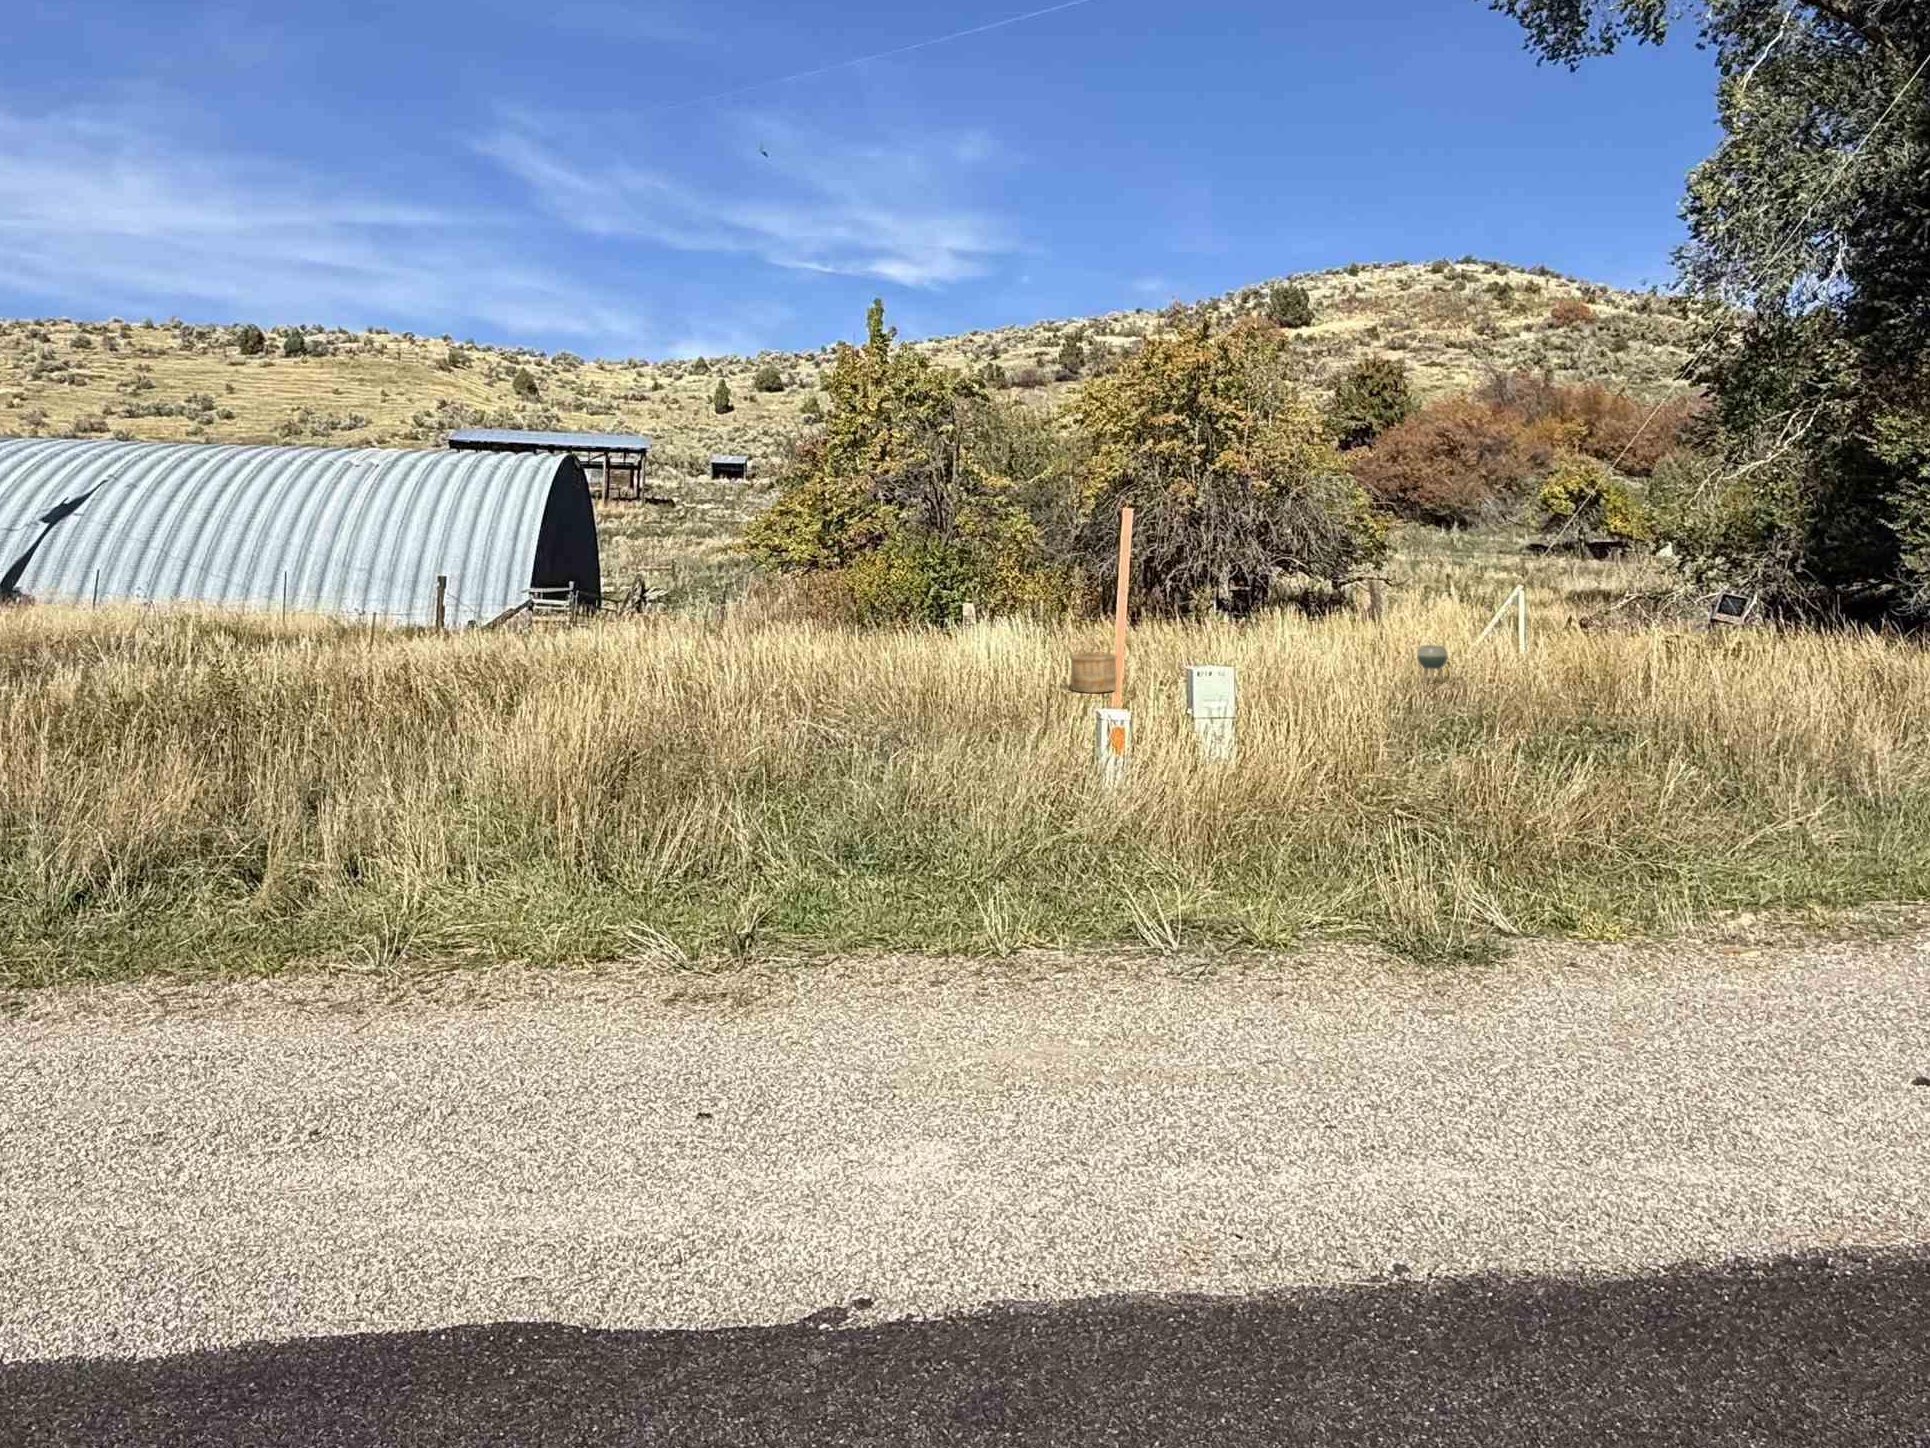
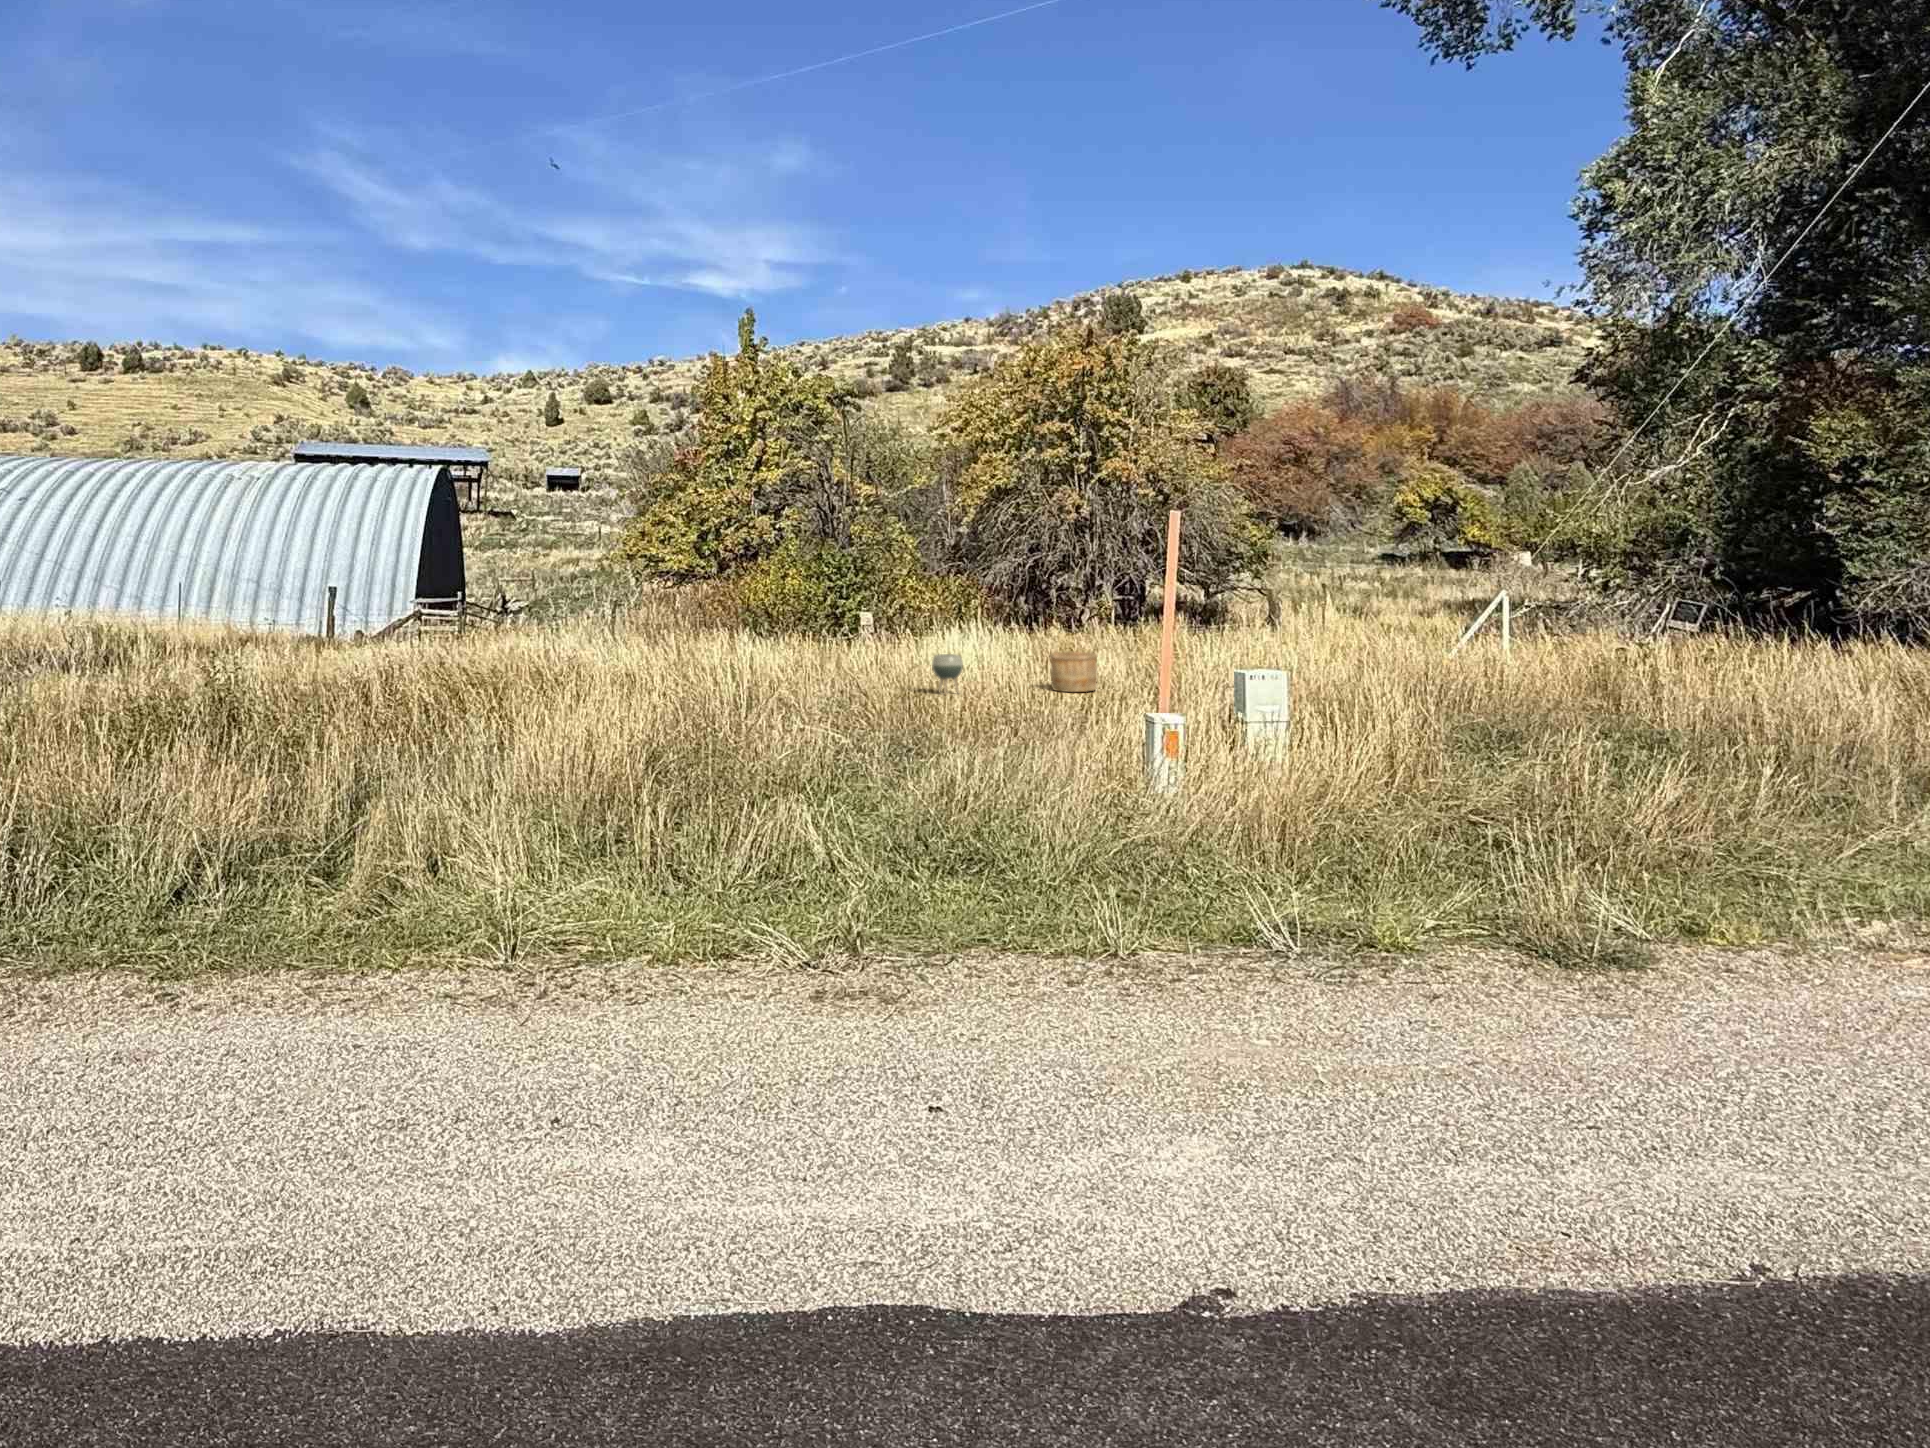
planter: present [1417,645,1448,683] -> present [932,654,963,694]

